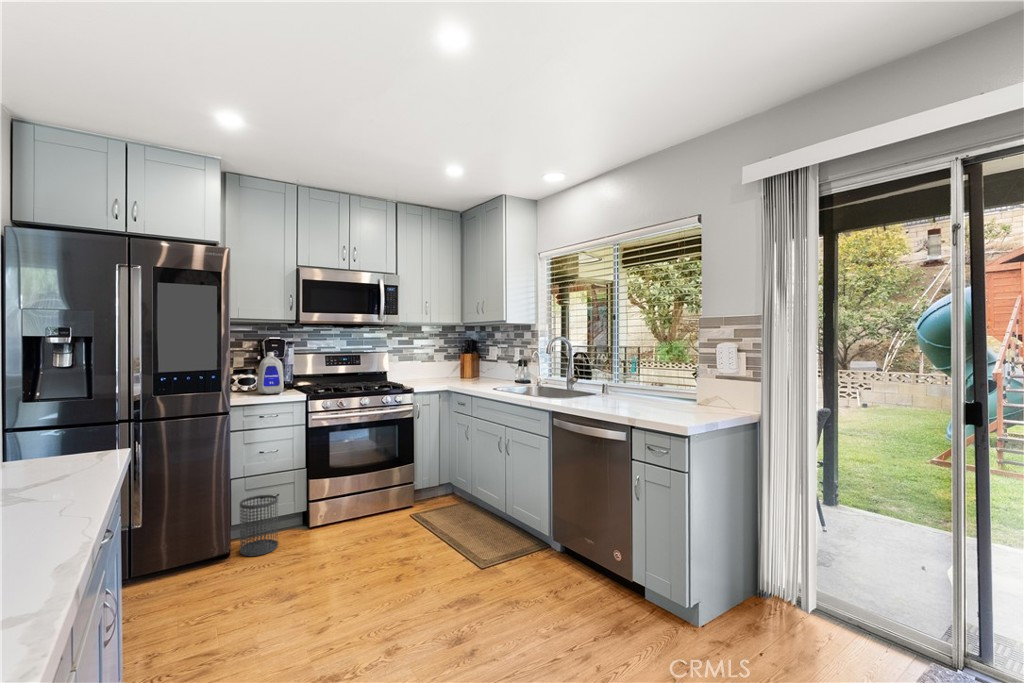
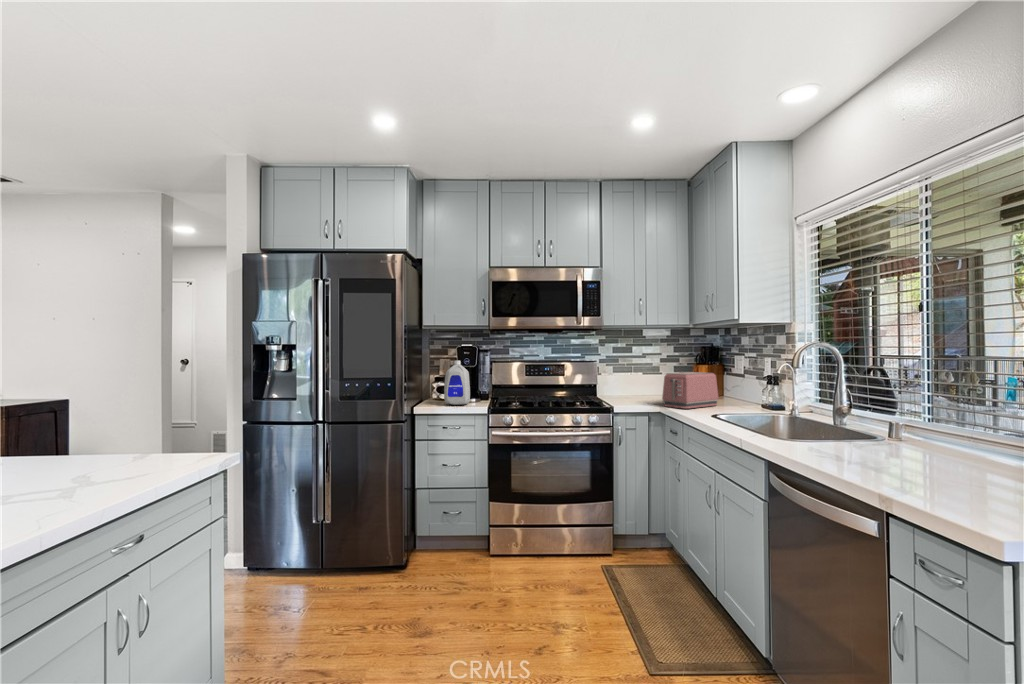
toaster: none [448,359,485,386] -> present [662,372,718,409]
wastebasket: present [240,495,278,556] -> none [415,512,451,577]

